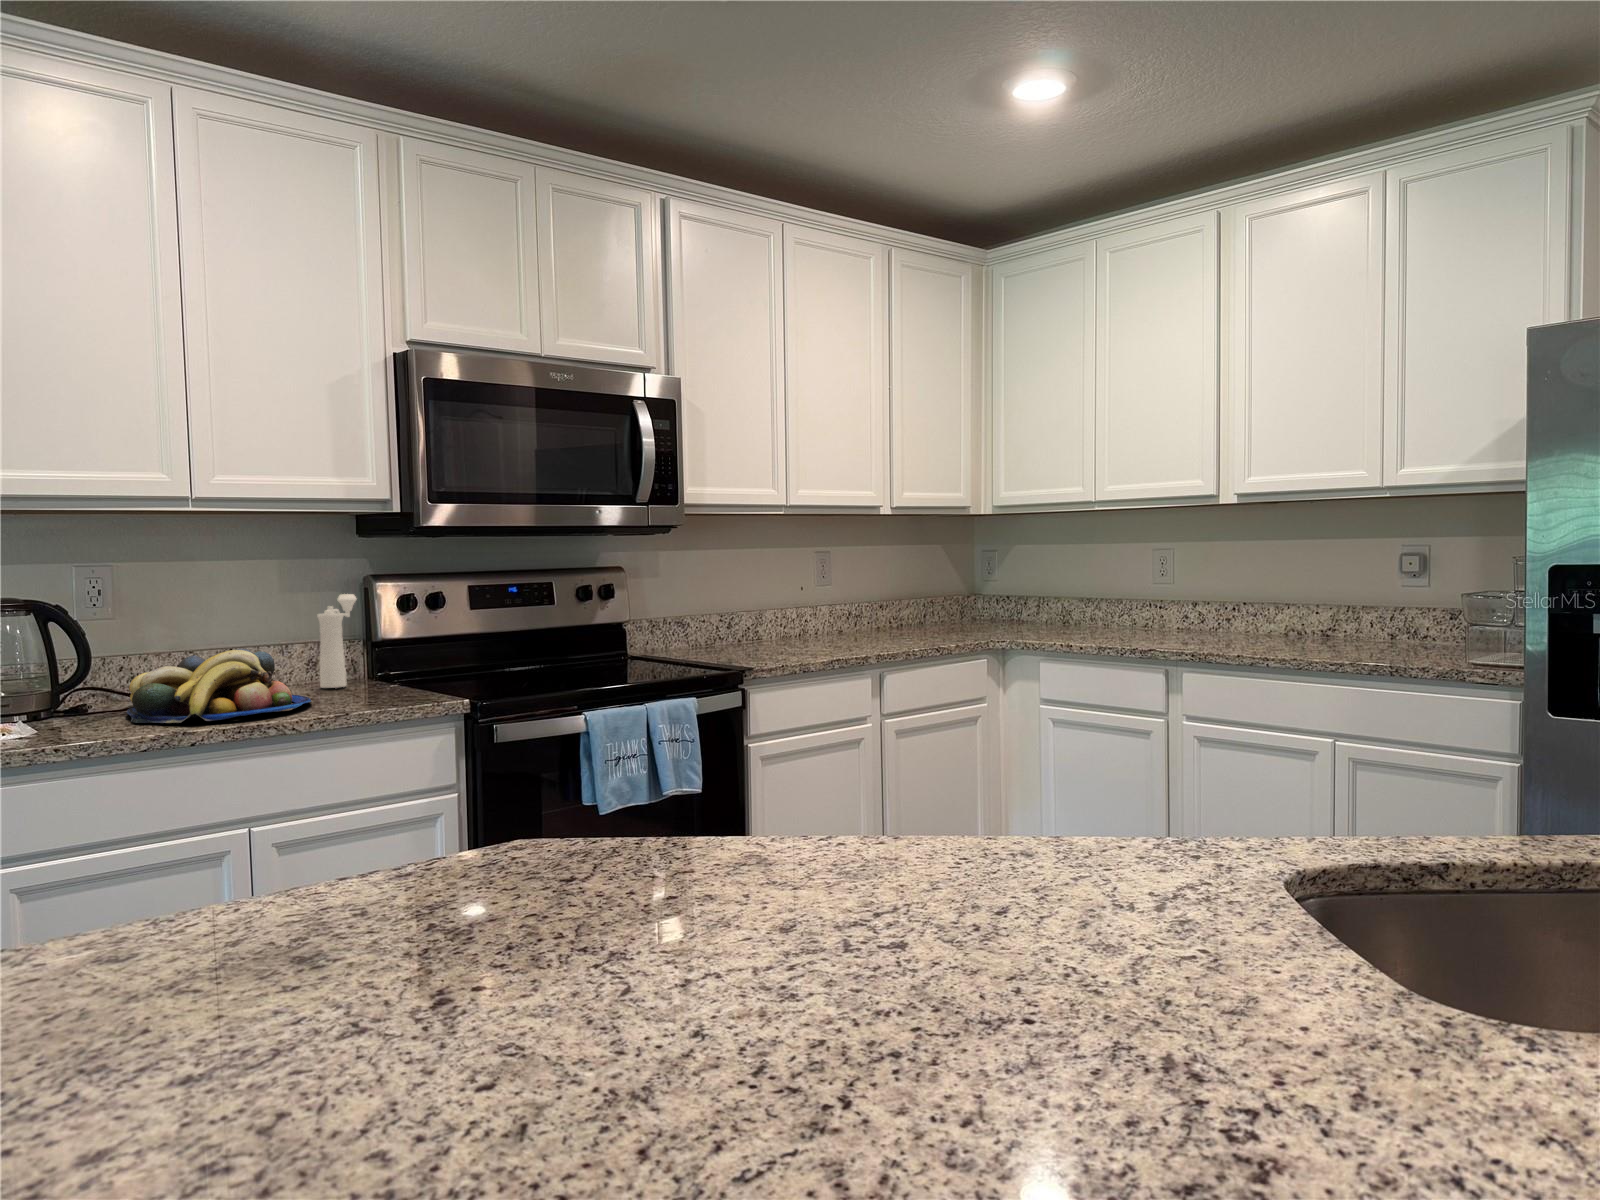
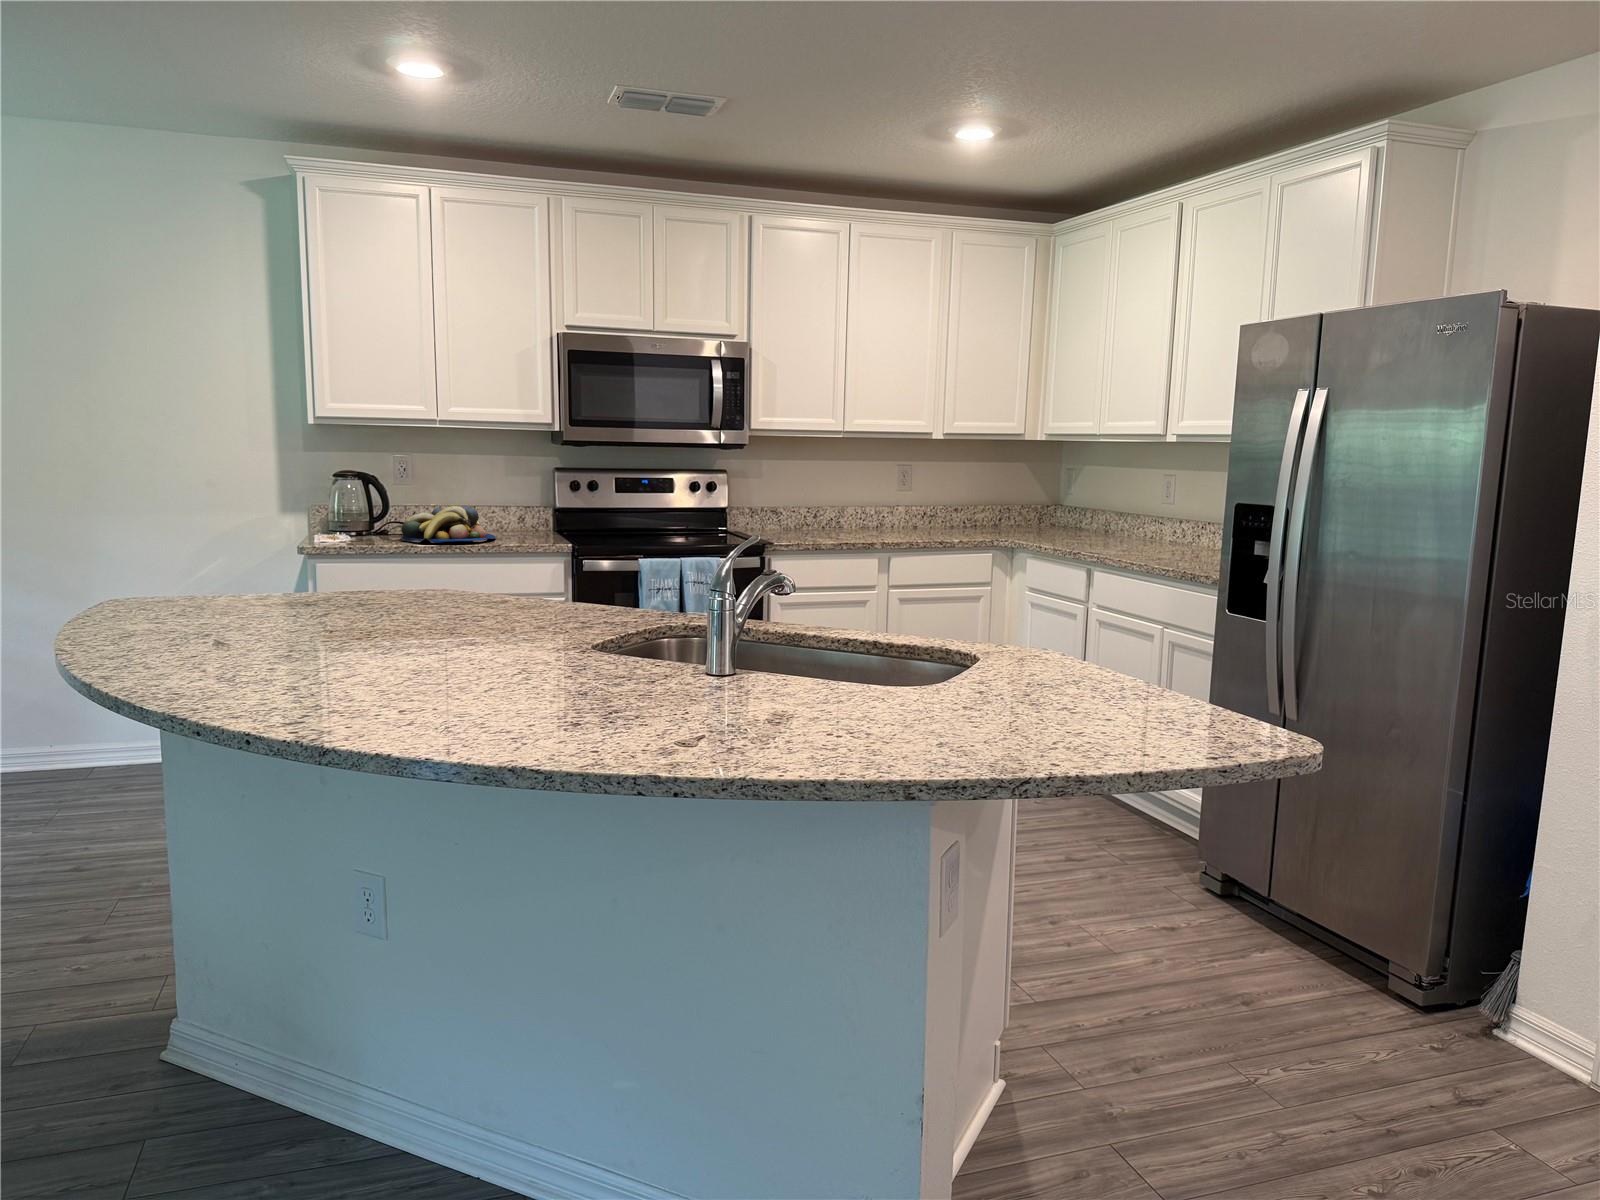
pepper mill: present [317,594,356,688] -> none [512,478,541,533]

